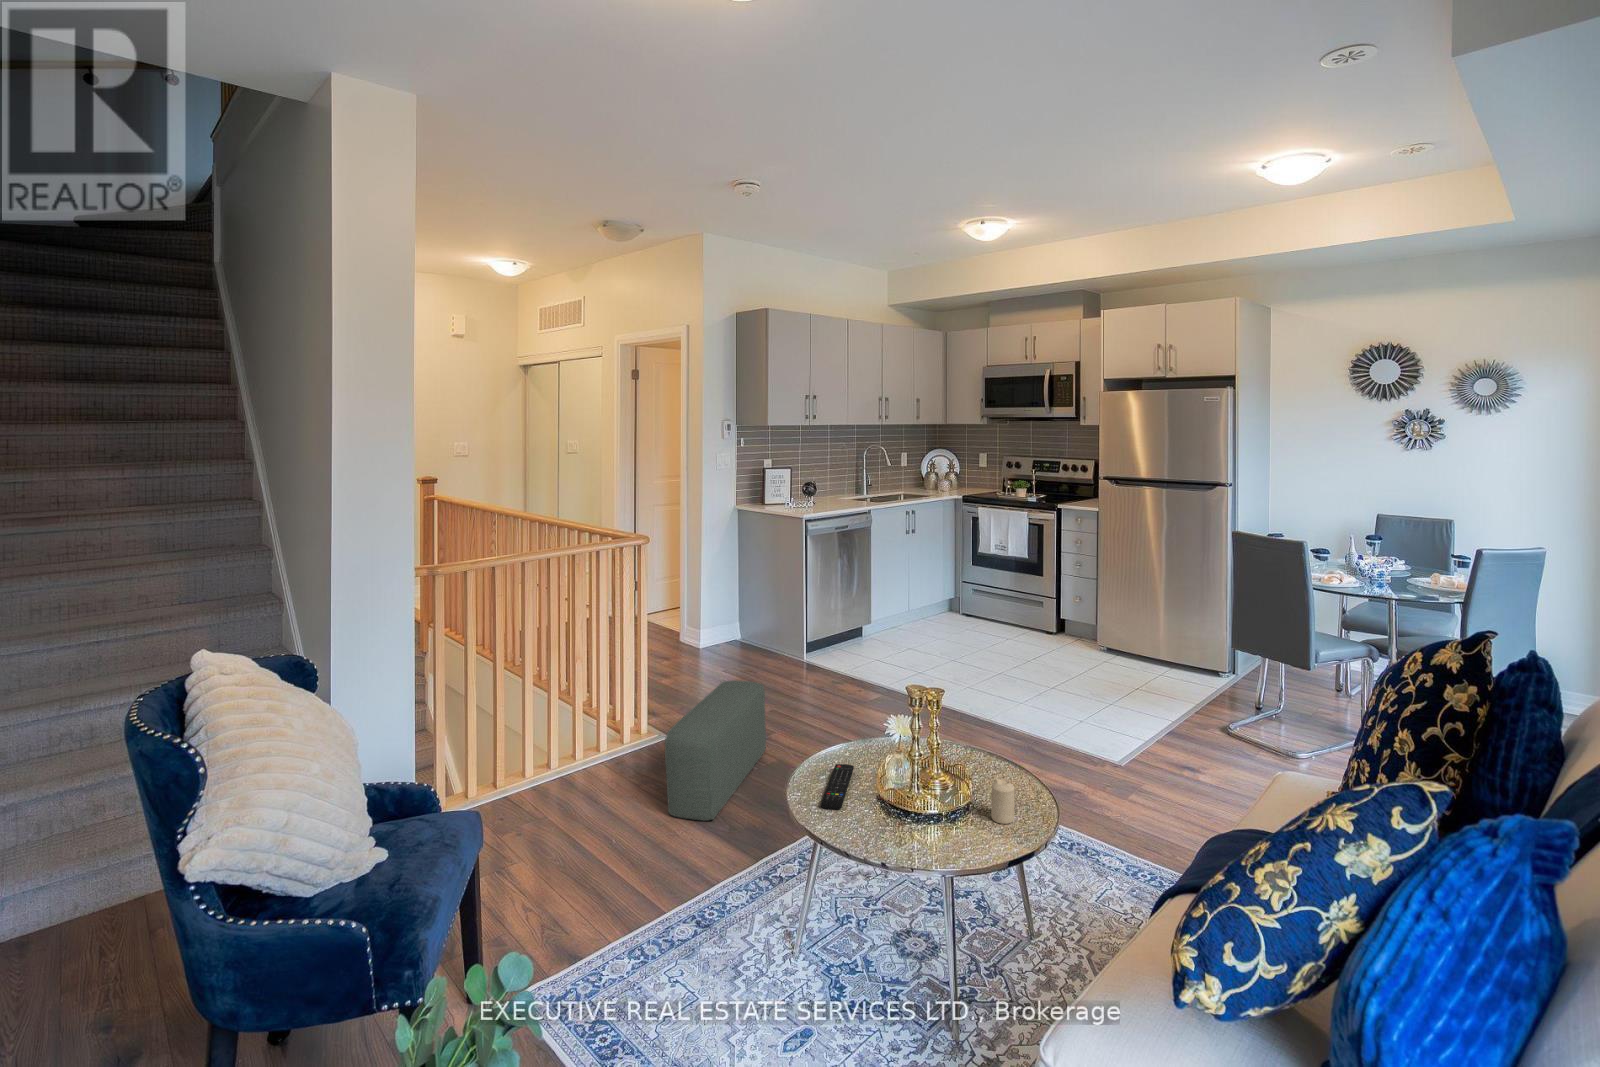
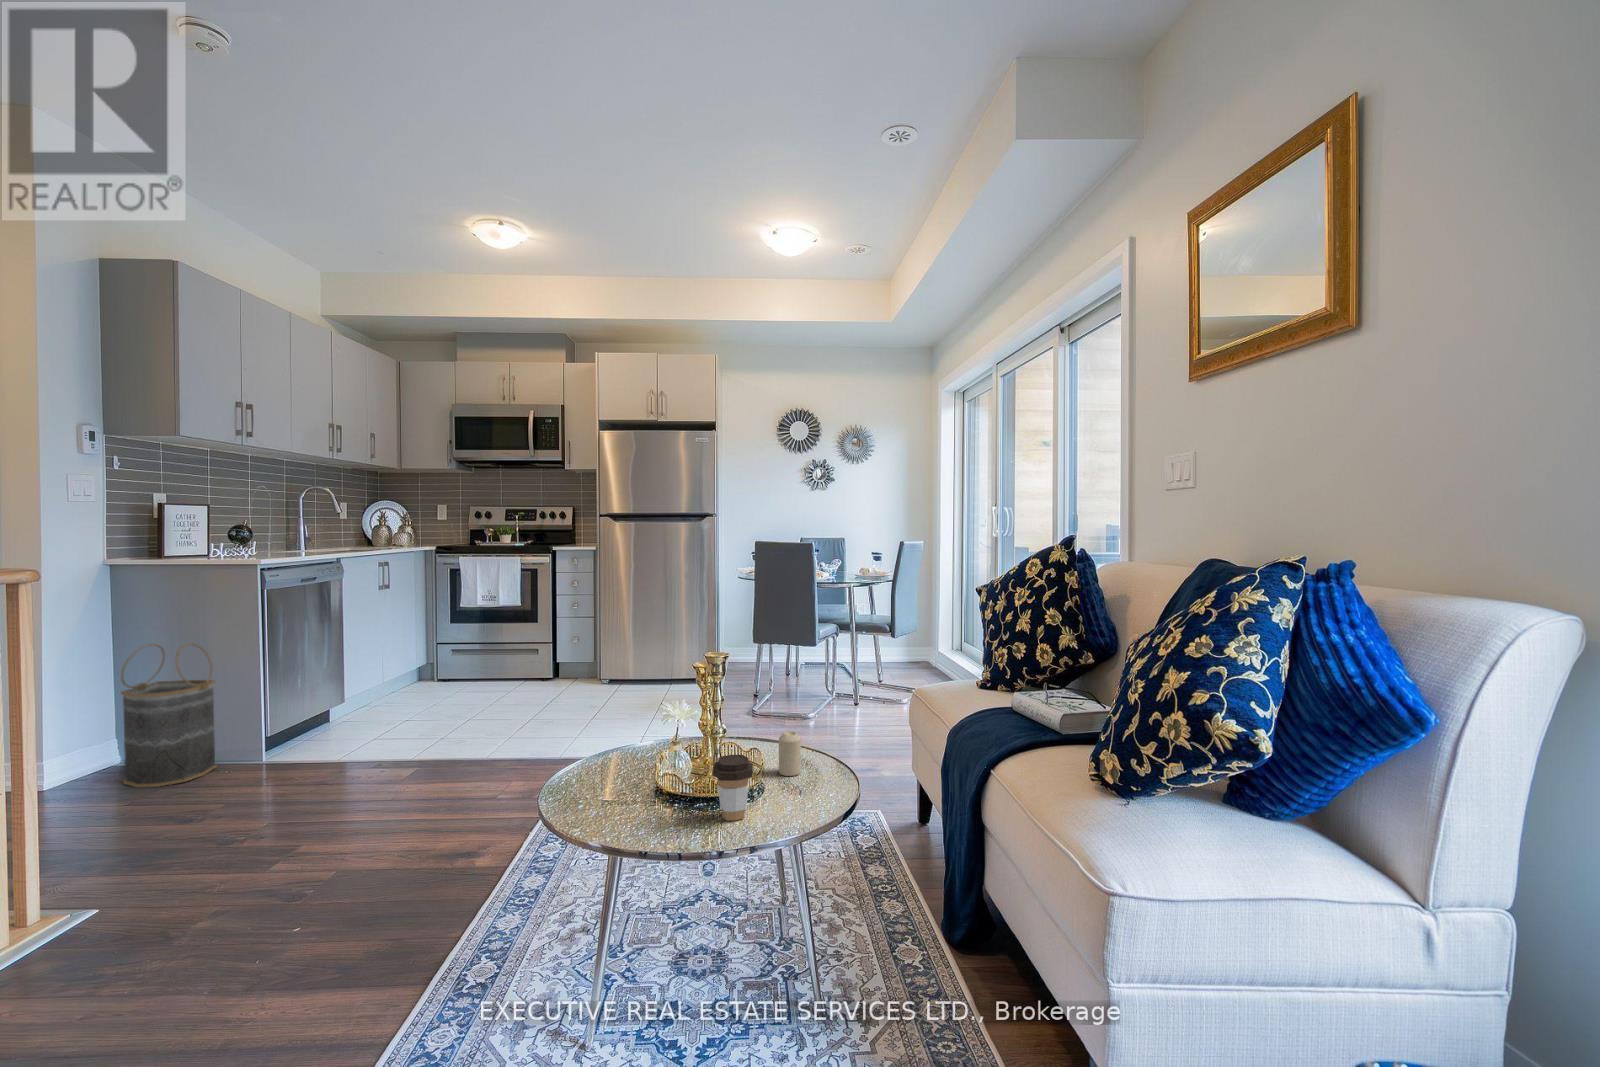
basket: none [732,570,781,665] -> present [121,643,217,788]
pouf: present [665,680,766,821] -> none [195,767,308,1006]
remote control: present [821,764,854,810] -> none [579,781,645,825]
coffee cup: none [878,783,916,842] -> present [713,755,753,821]

